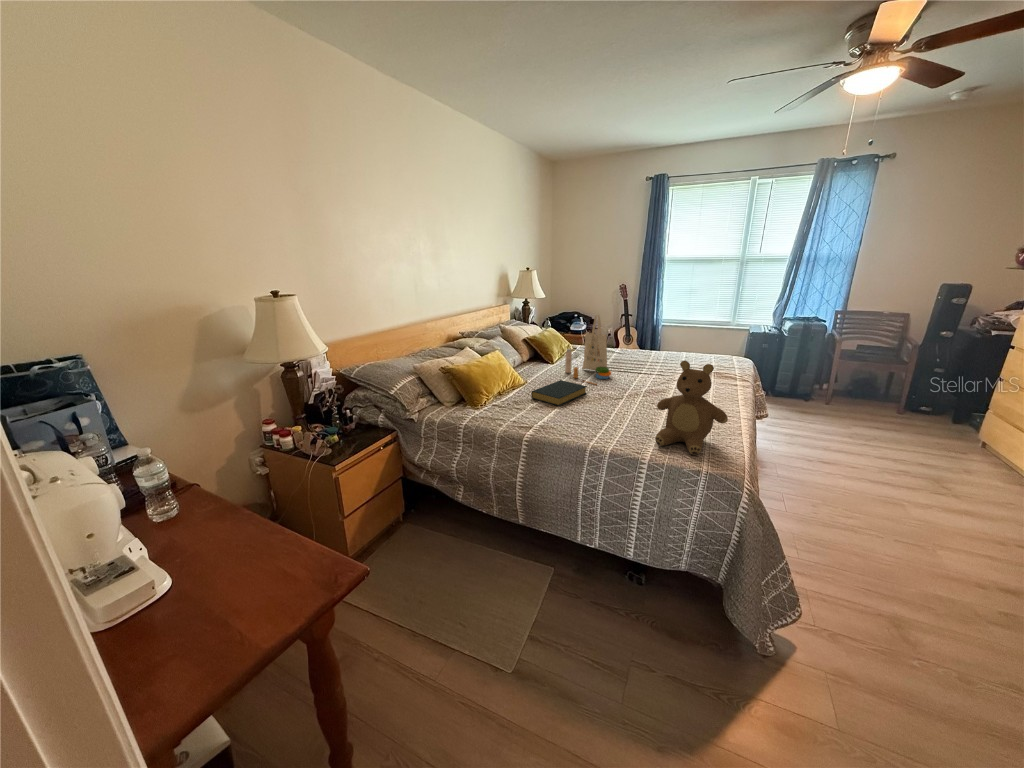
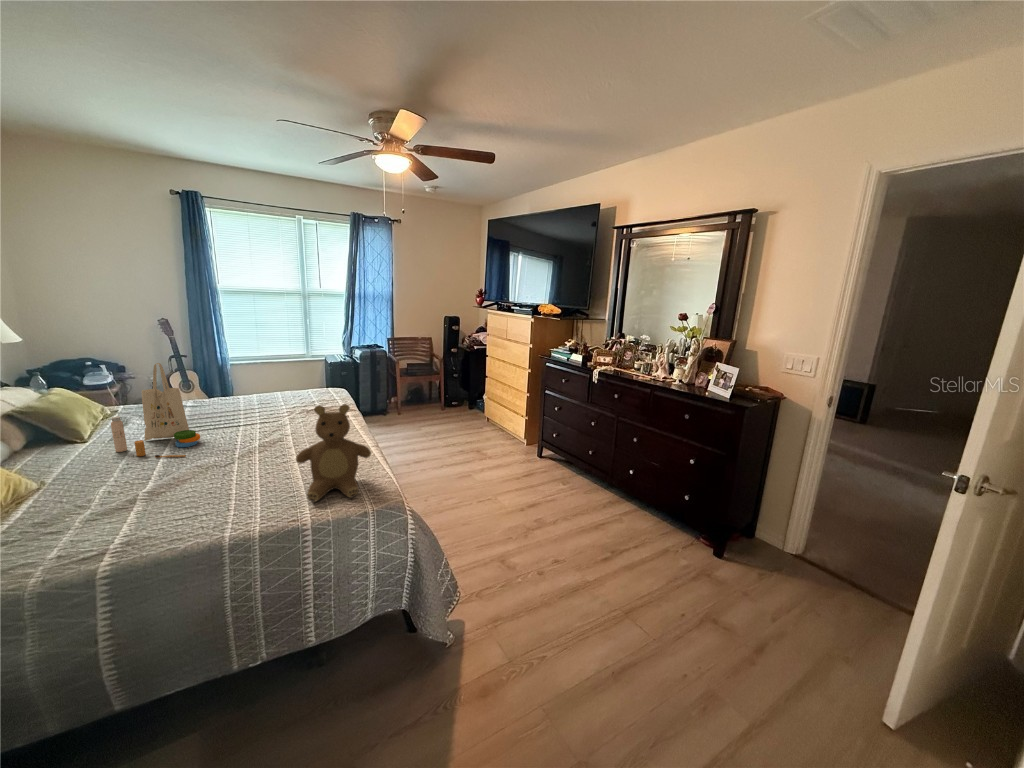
hardback book: present [531,380,587,406] -> none [70,462,176,509]

